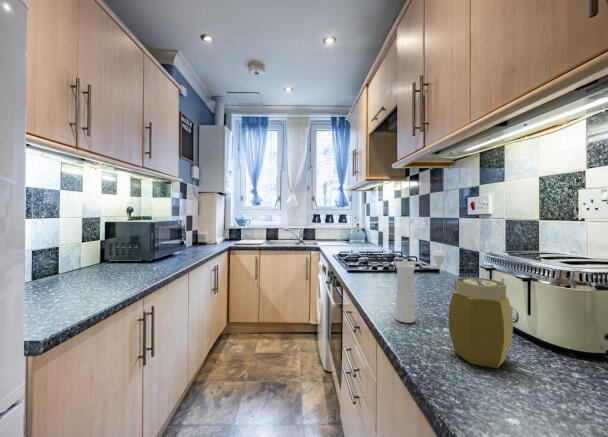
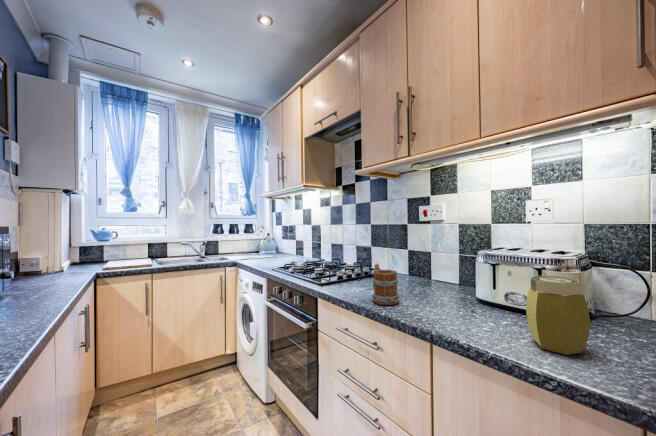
pepper mill: present [395,251,447,323] -> none [445,255,478,330]
mug: none [369,255,394,294] -> present [372,264,400,305]

